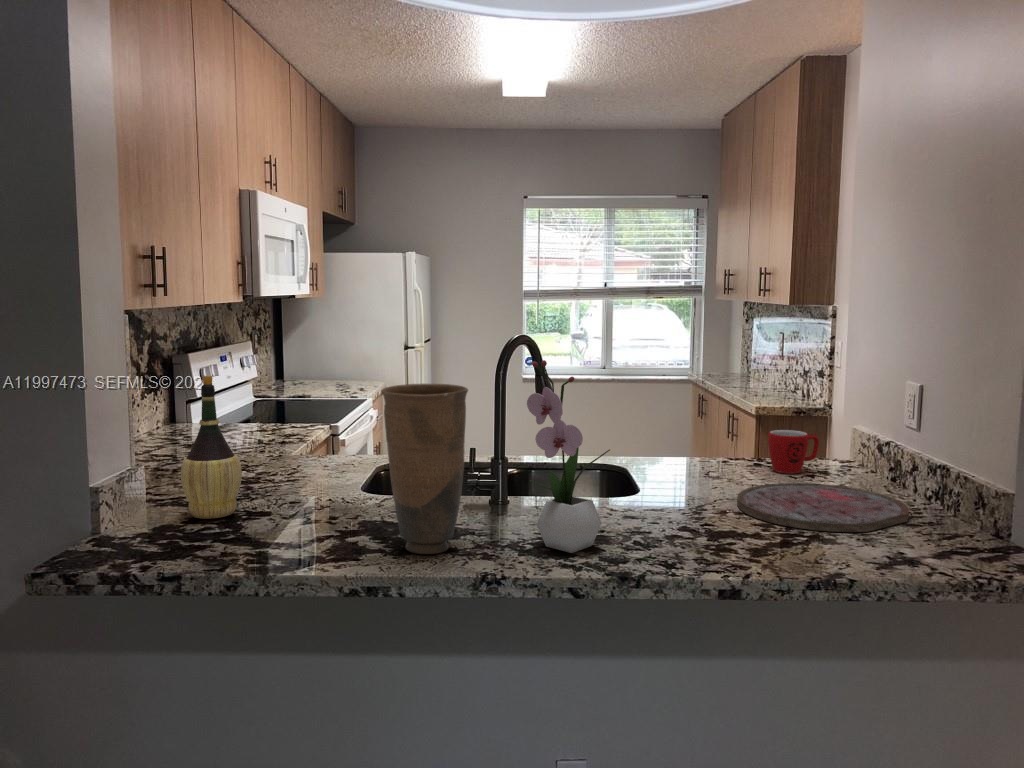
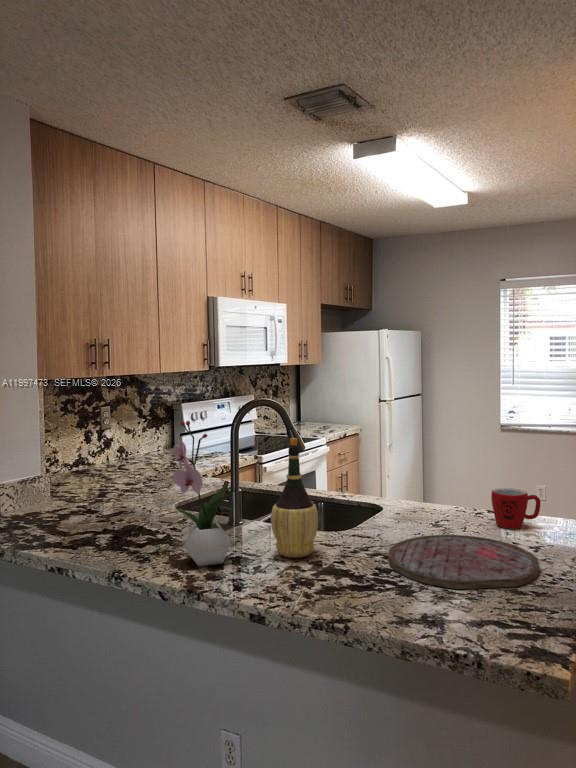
wine bottle: present [181,375,242,519] -> present [271,438,318,558]
vase: present [381,384,468,554] -> none [92,433,153,552]

